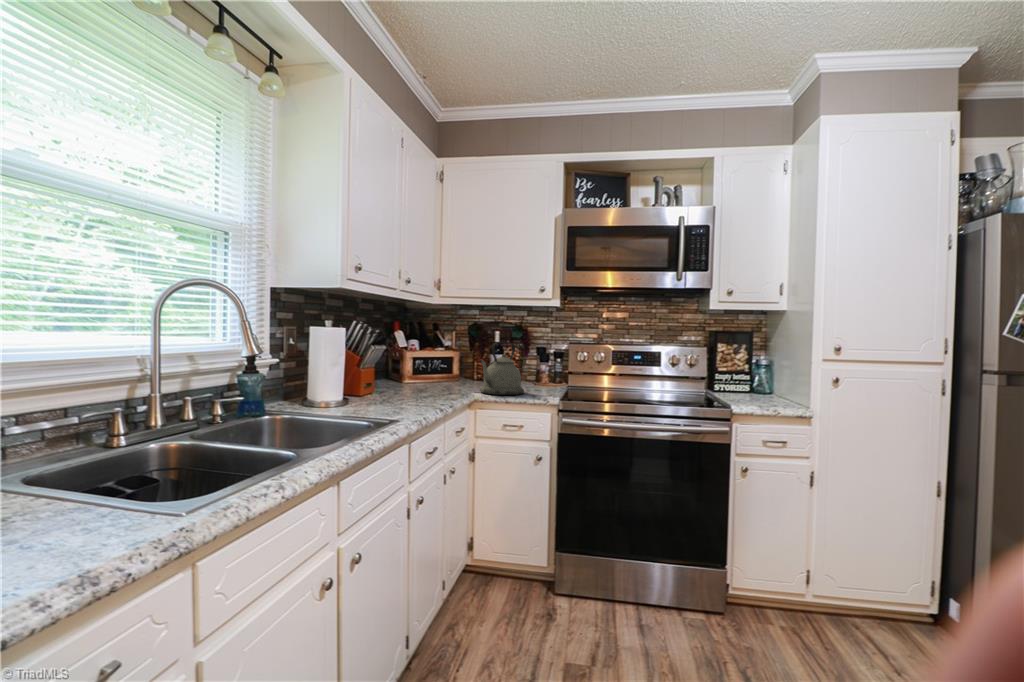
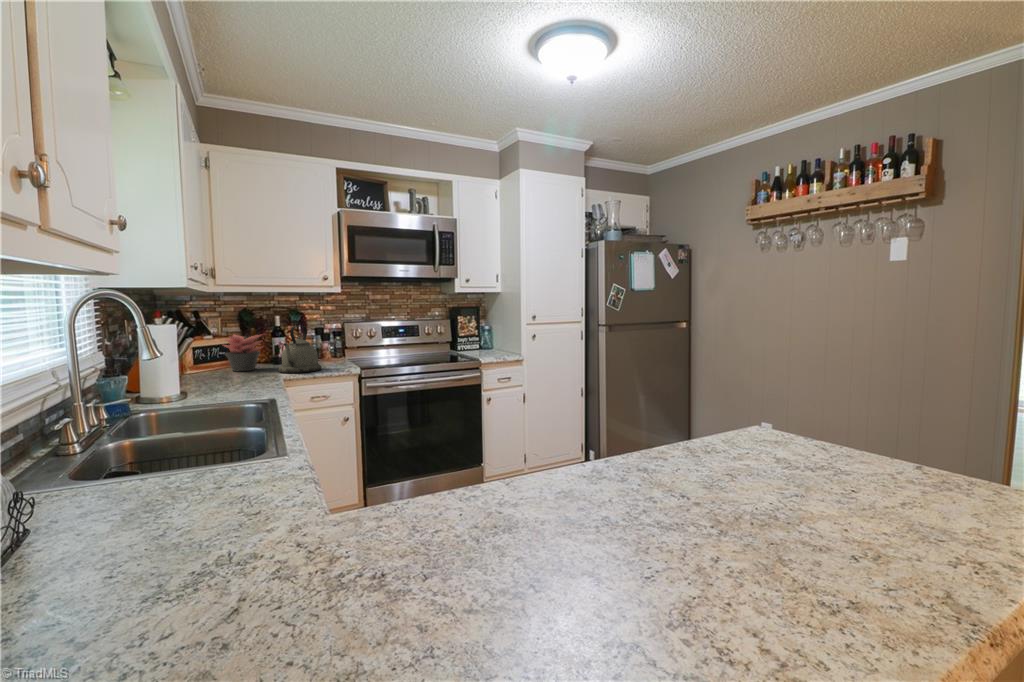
succulent plant: none [441,348,476,387] -> present [224,335,261,371]

